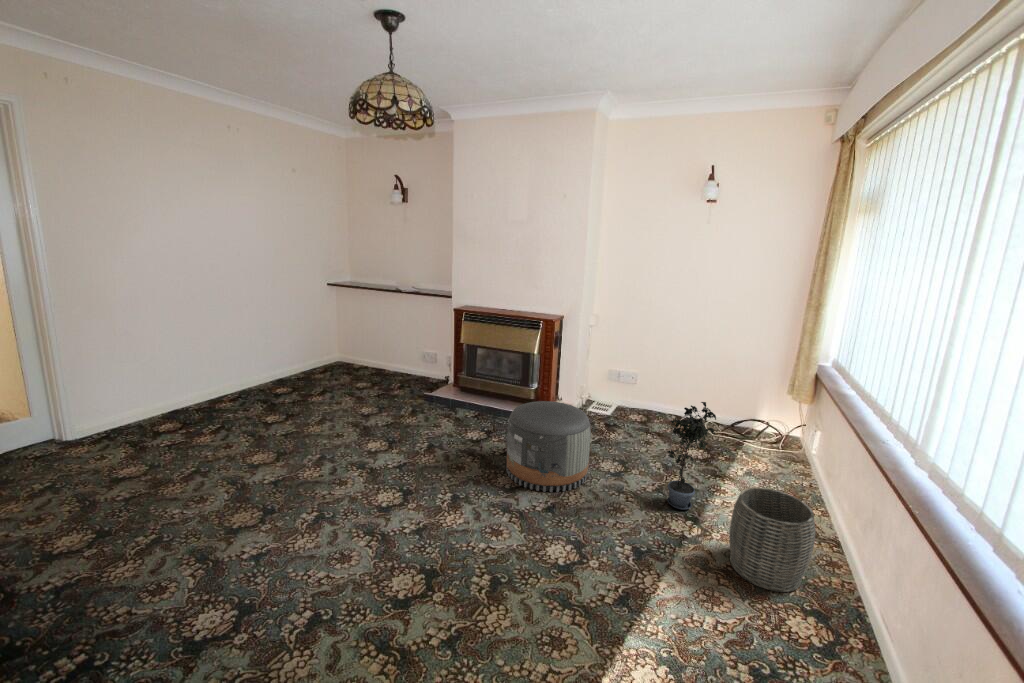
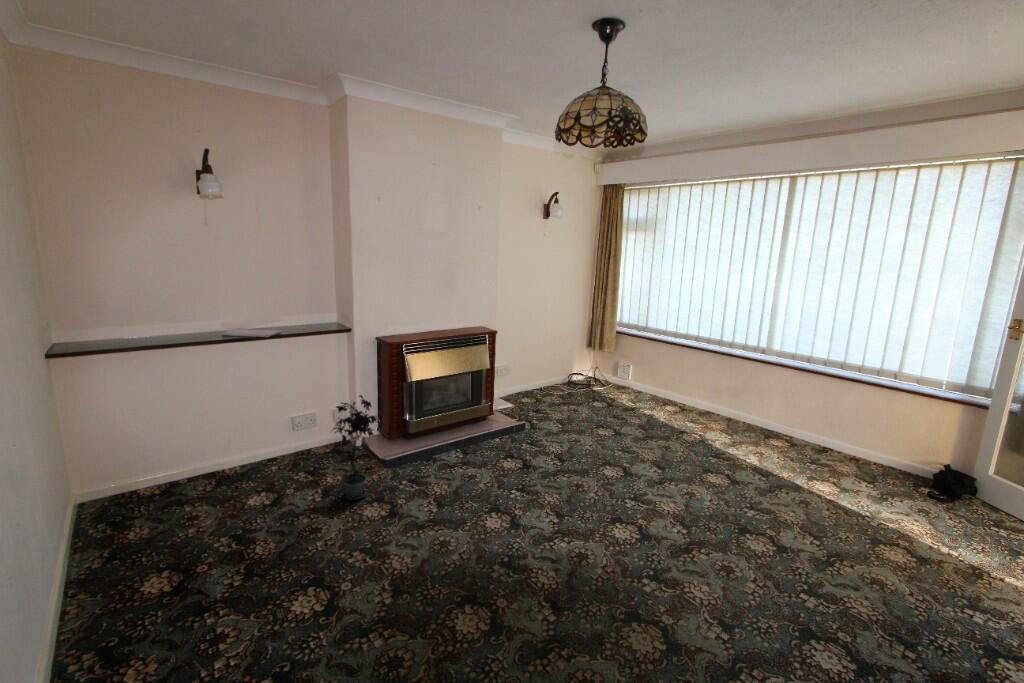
pouf: present [506,401,591,492] -> none [120,451,253,579]
woven basket: present [729,488,815,592] -> none [418,442,475,518]

